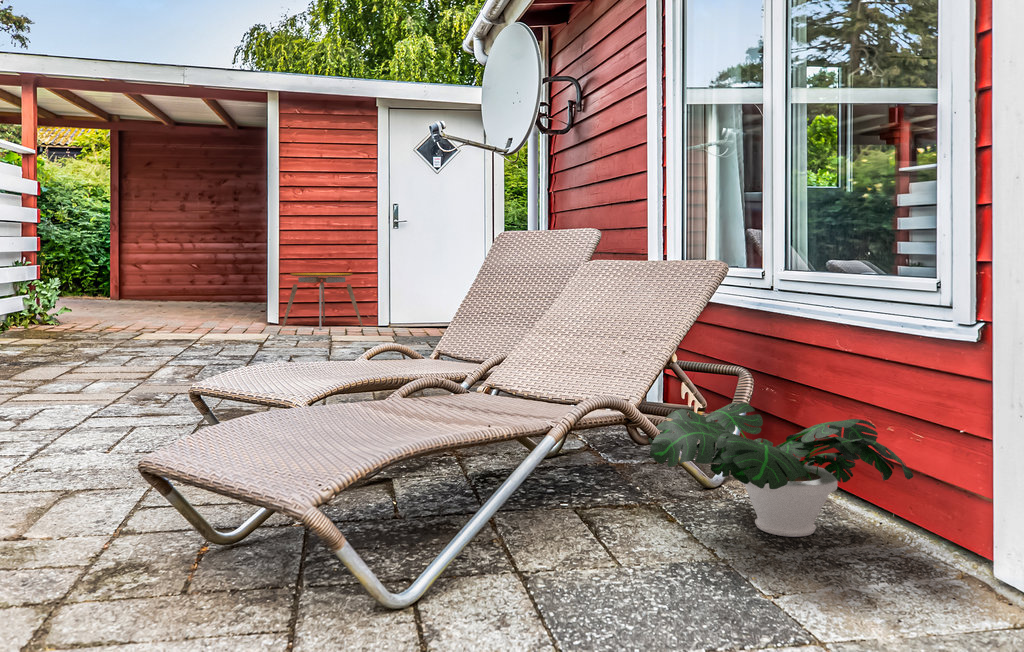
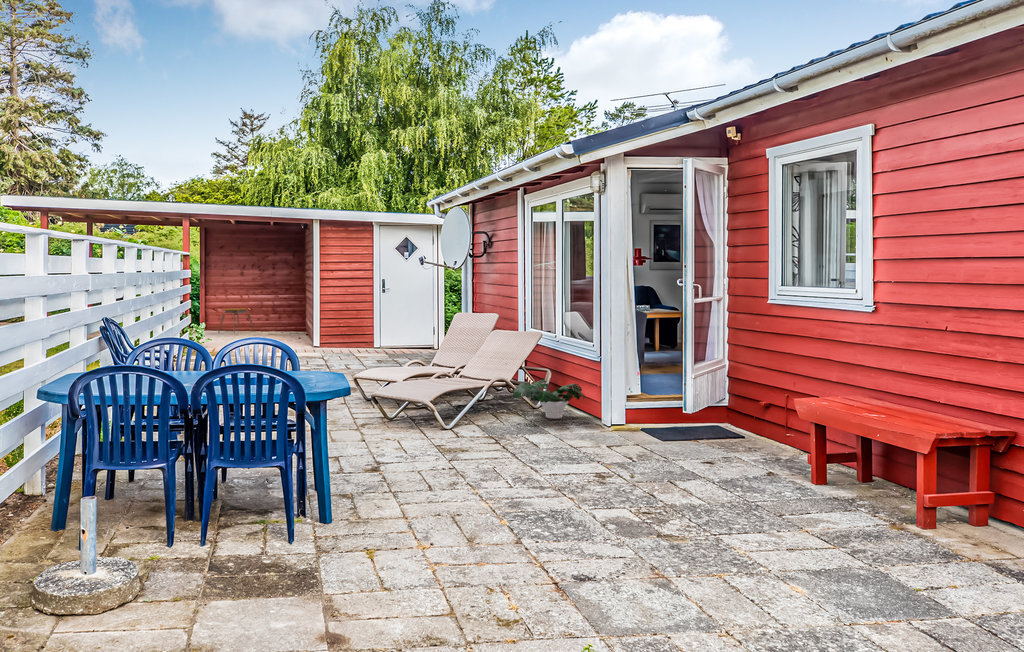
stool: present [282,273,363,329] -> present [219,308,255,331]

